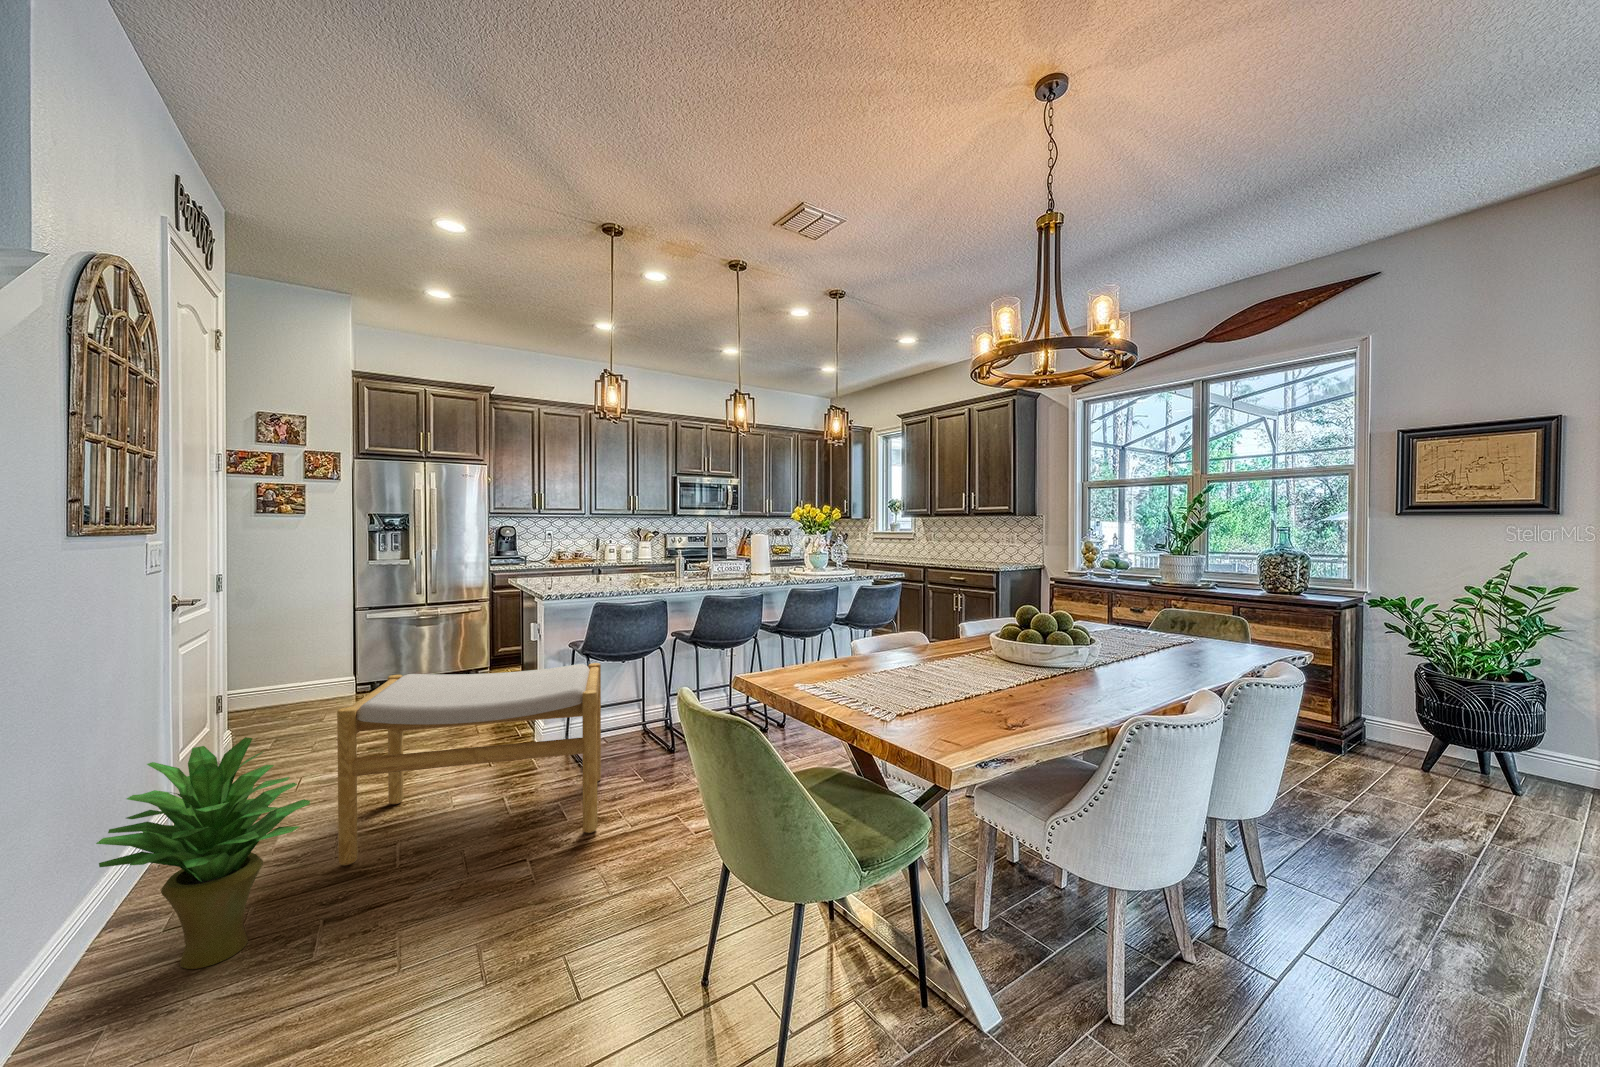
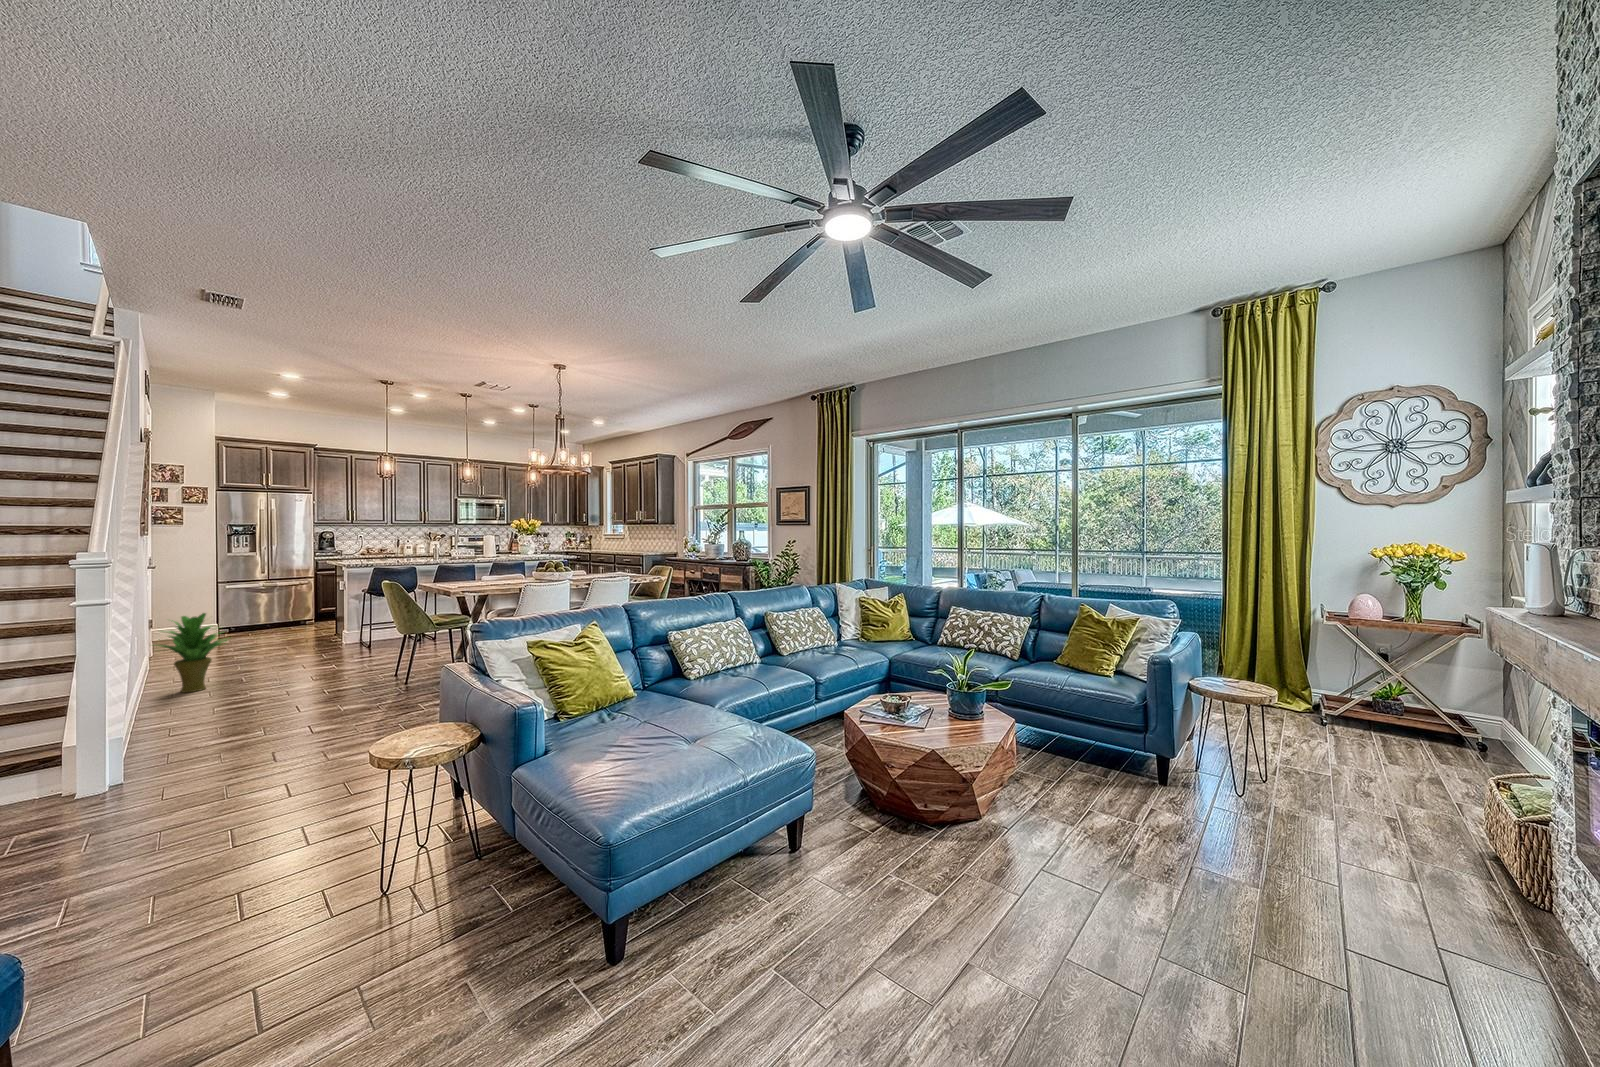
footstool: present [337,663,601,865] -> none [238,597,374,675]

